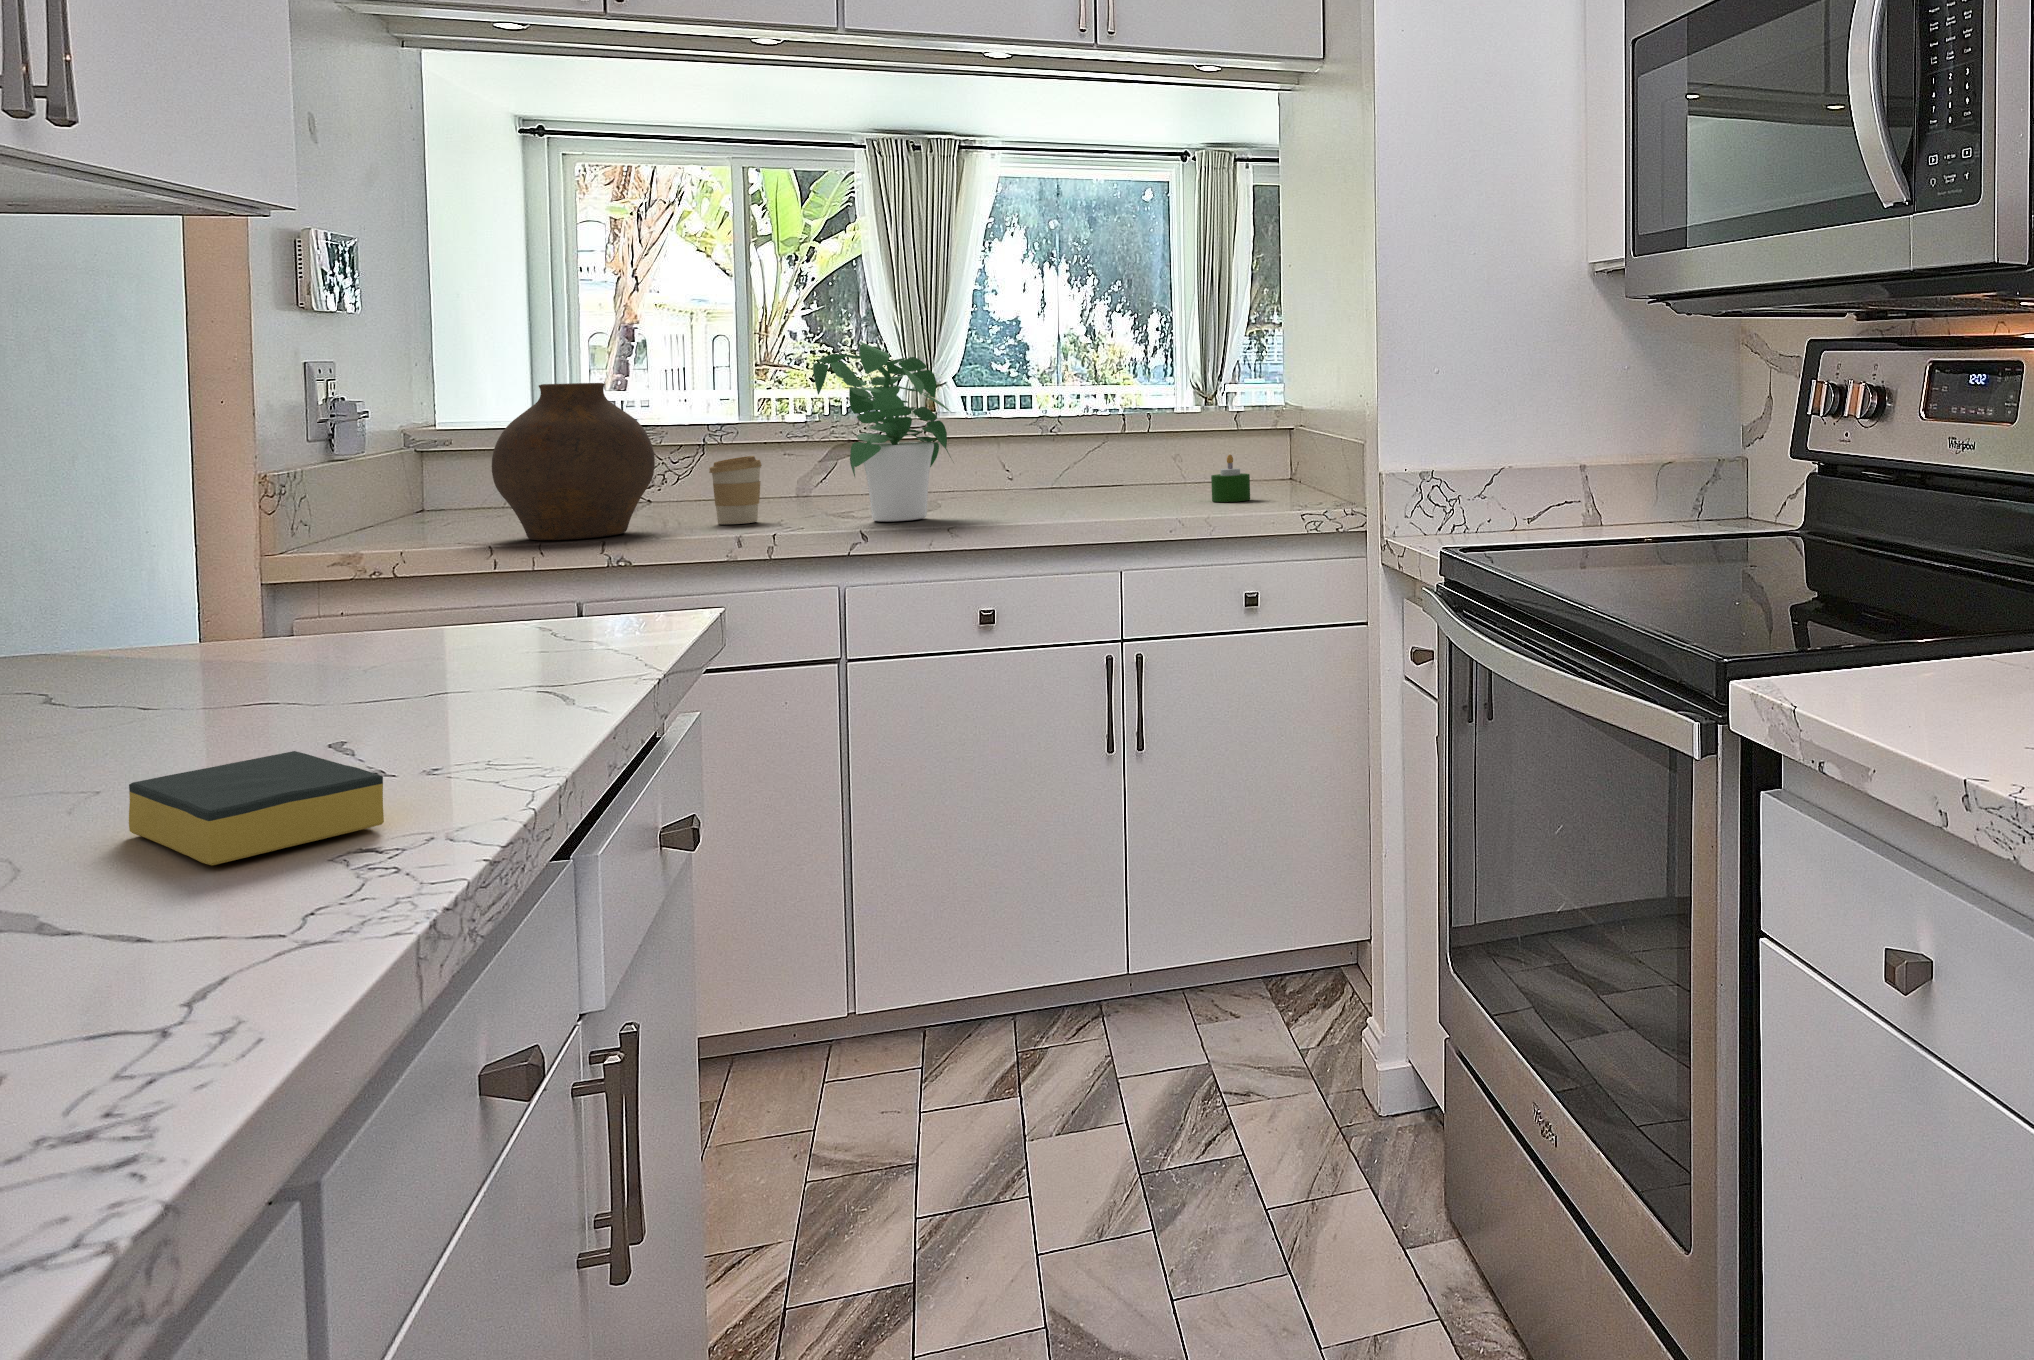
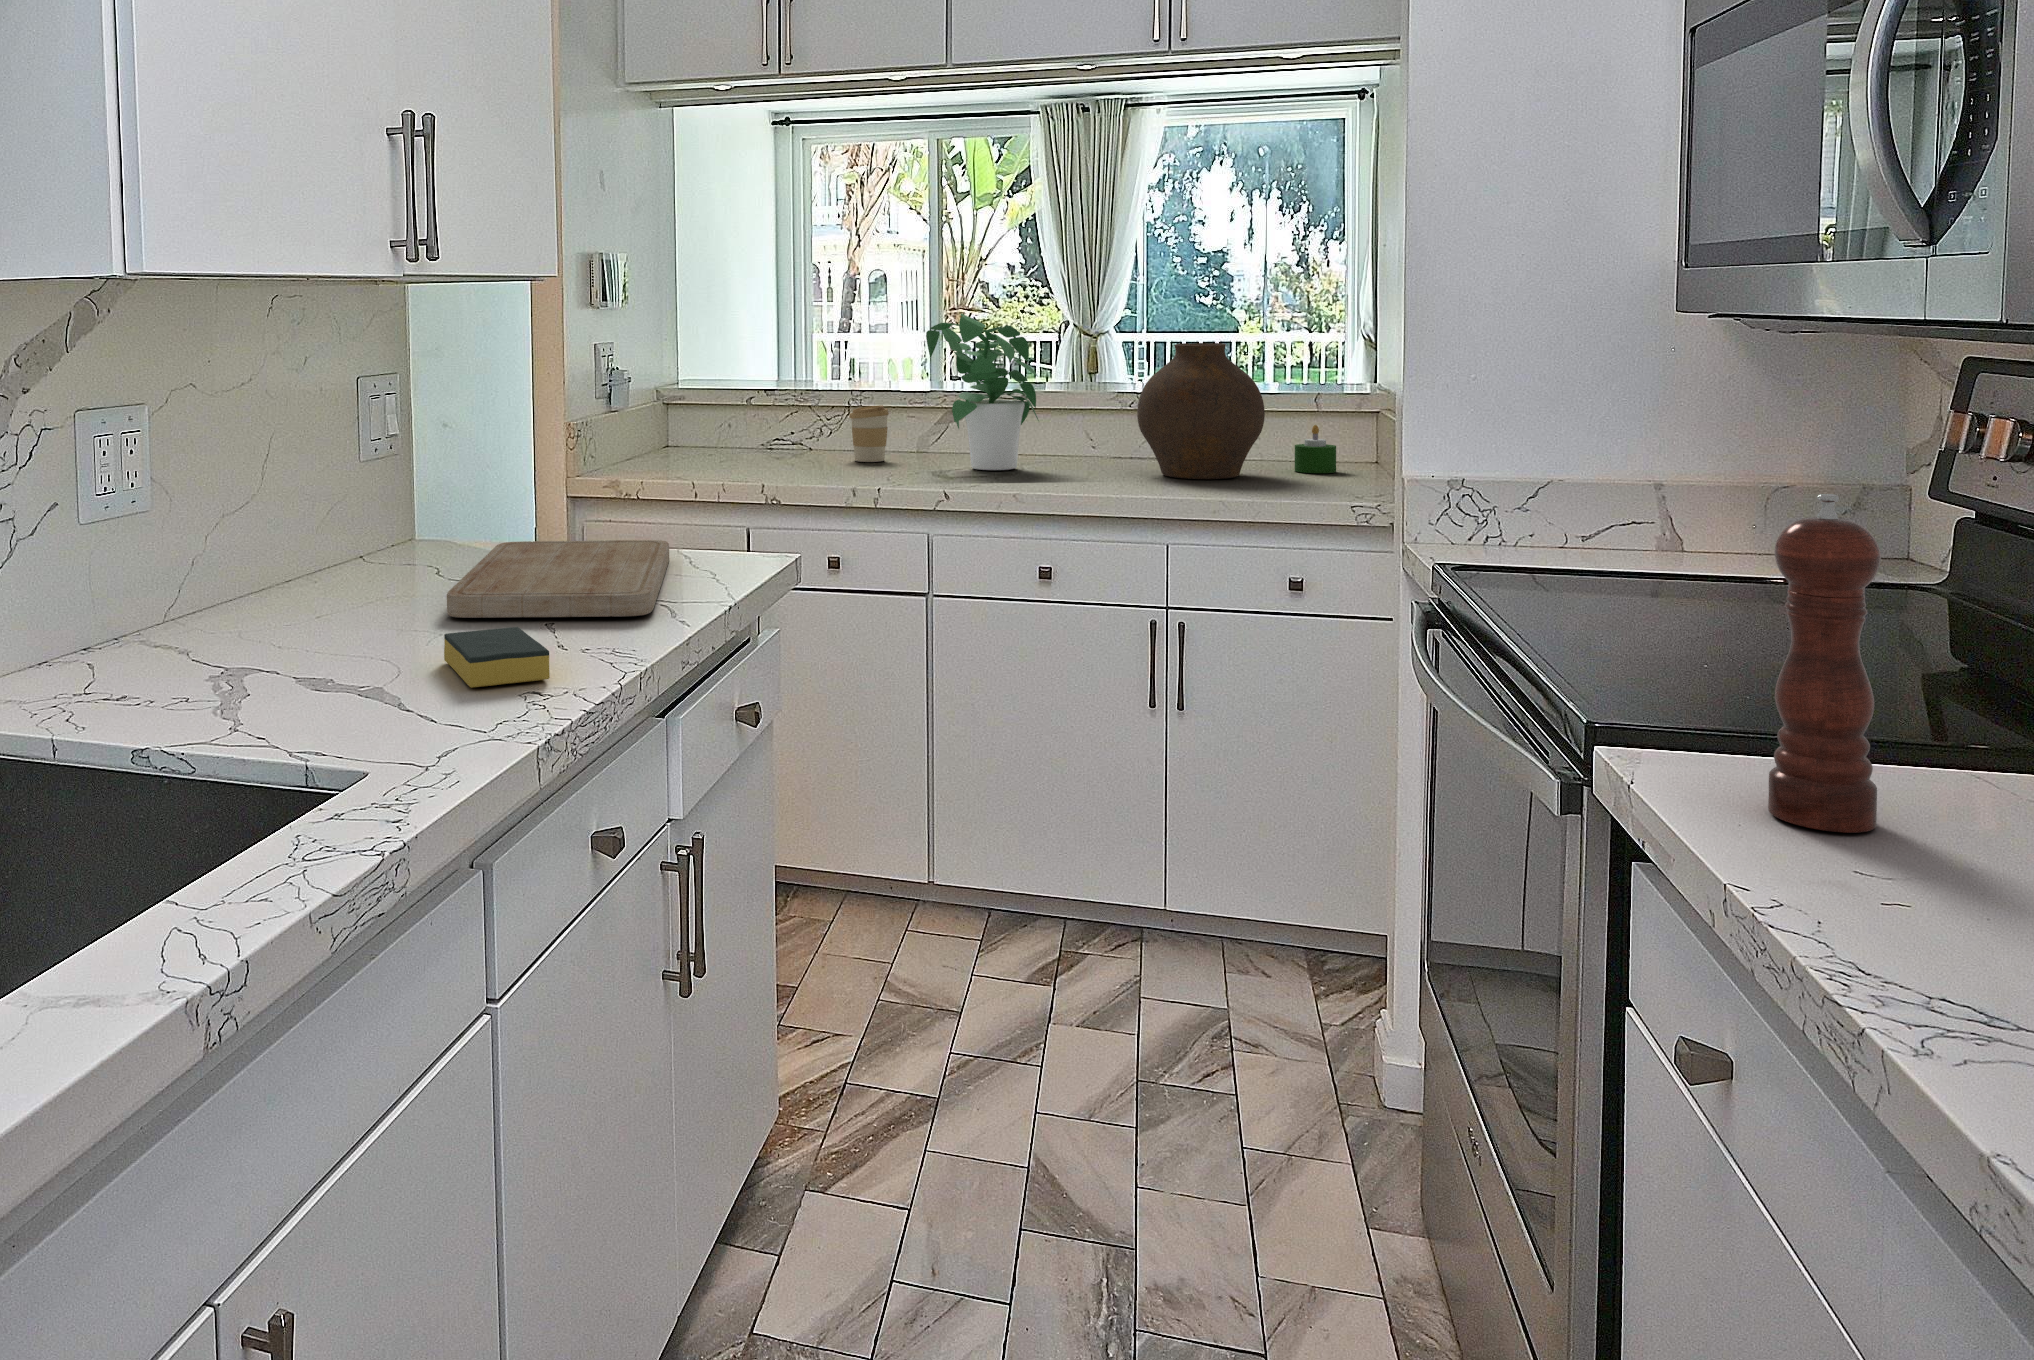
vase: present [492,383,655,540] -> present [1137,343,1265,479]
pepper mill: none [1910,397,2000,716] -> present [1768,494,1881,833]
cutting board: none [109,614,535,762] -> present [447,540,669,618]

